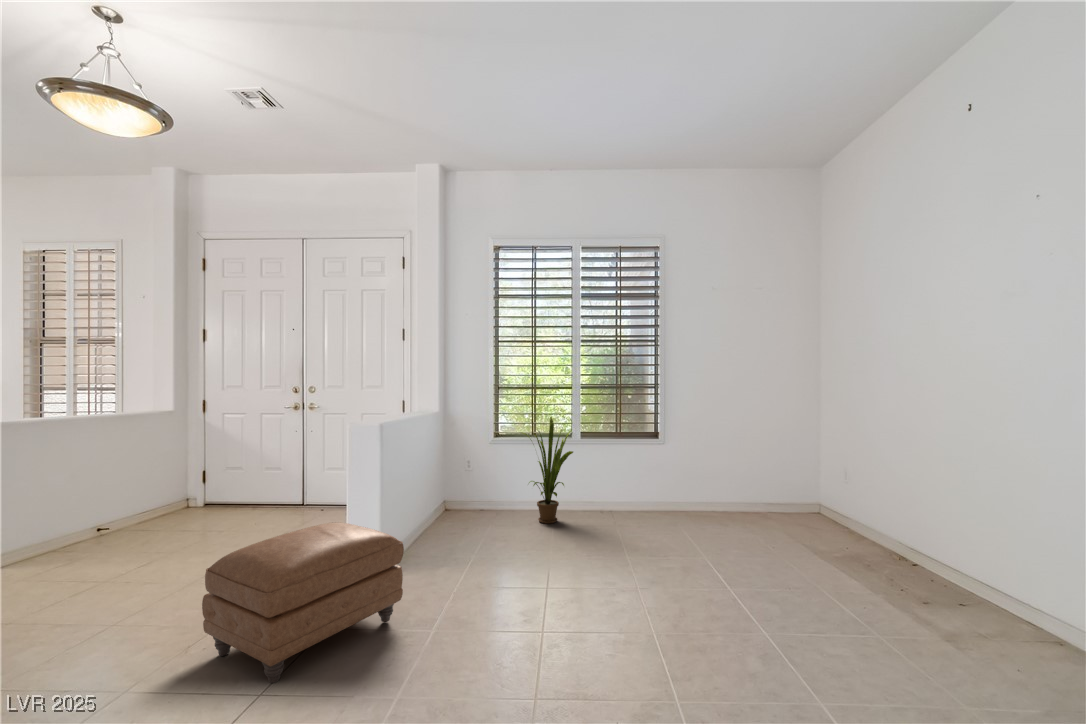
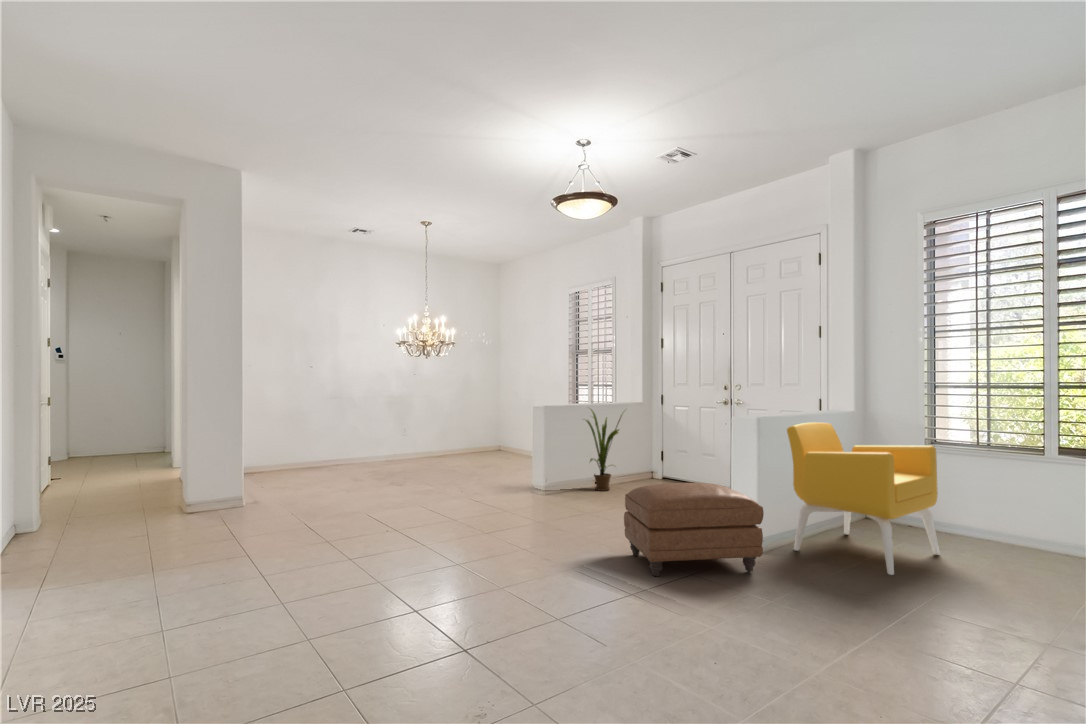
house plant: present [523,417,573,524] -> present [586,410,622,491]
armchair: none [400,429,517,574] -> present [787,422,940,575]

